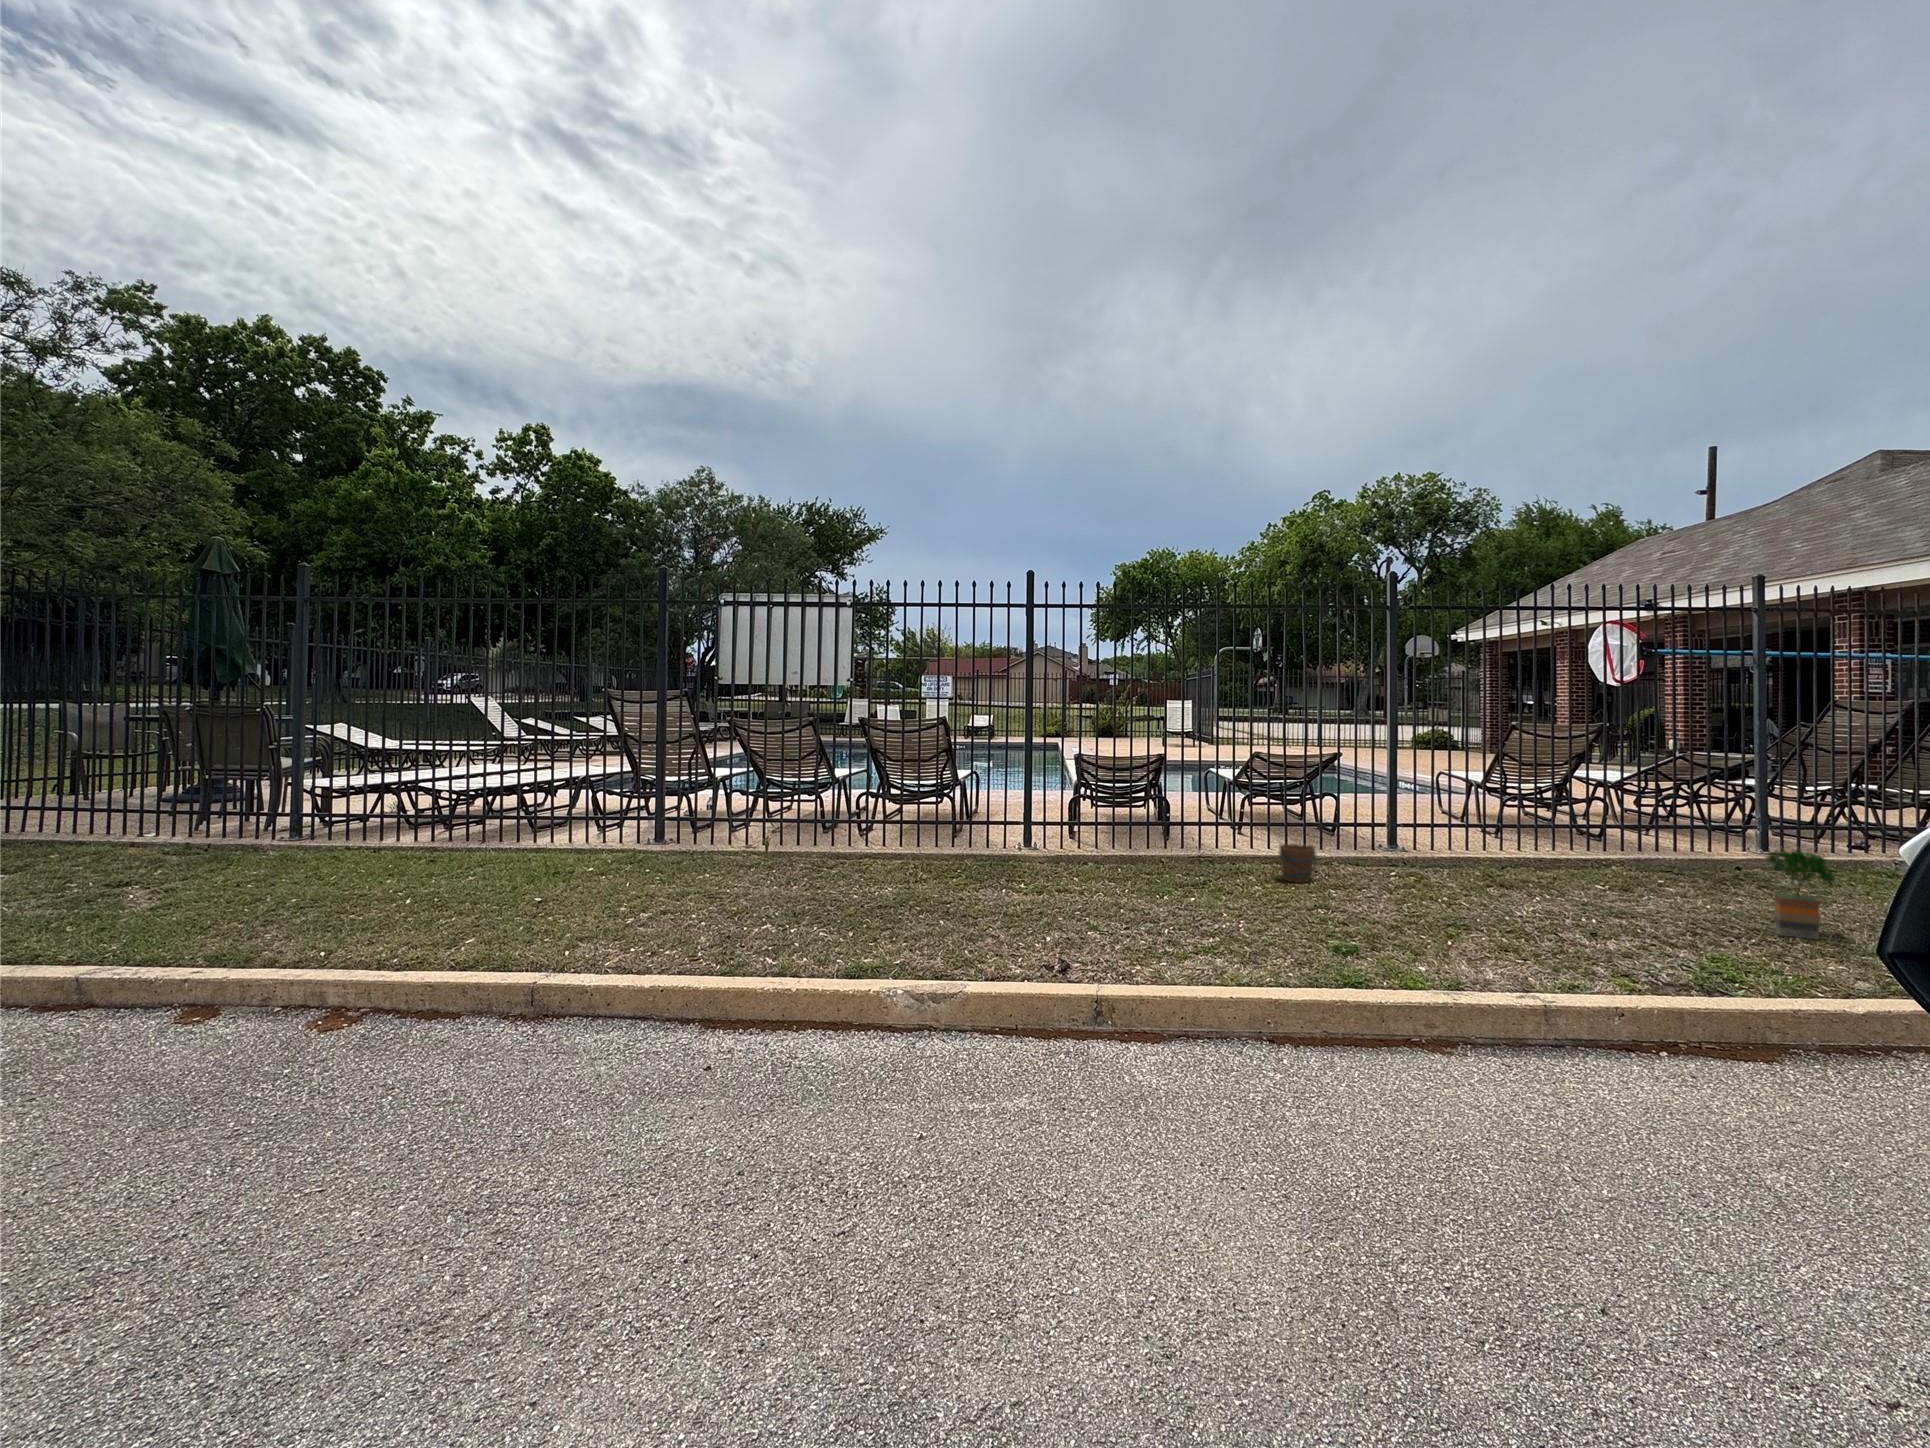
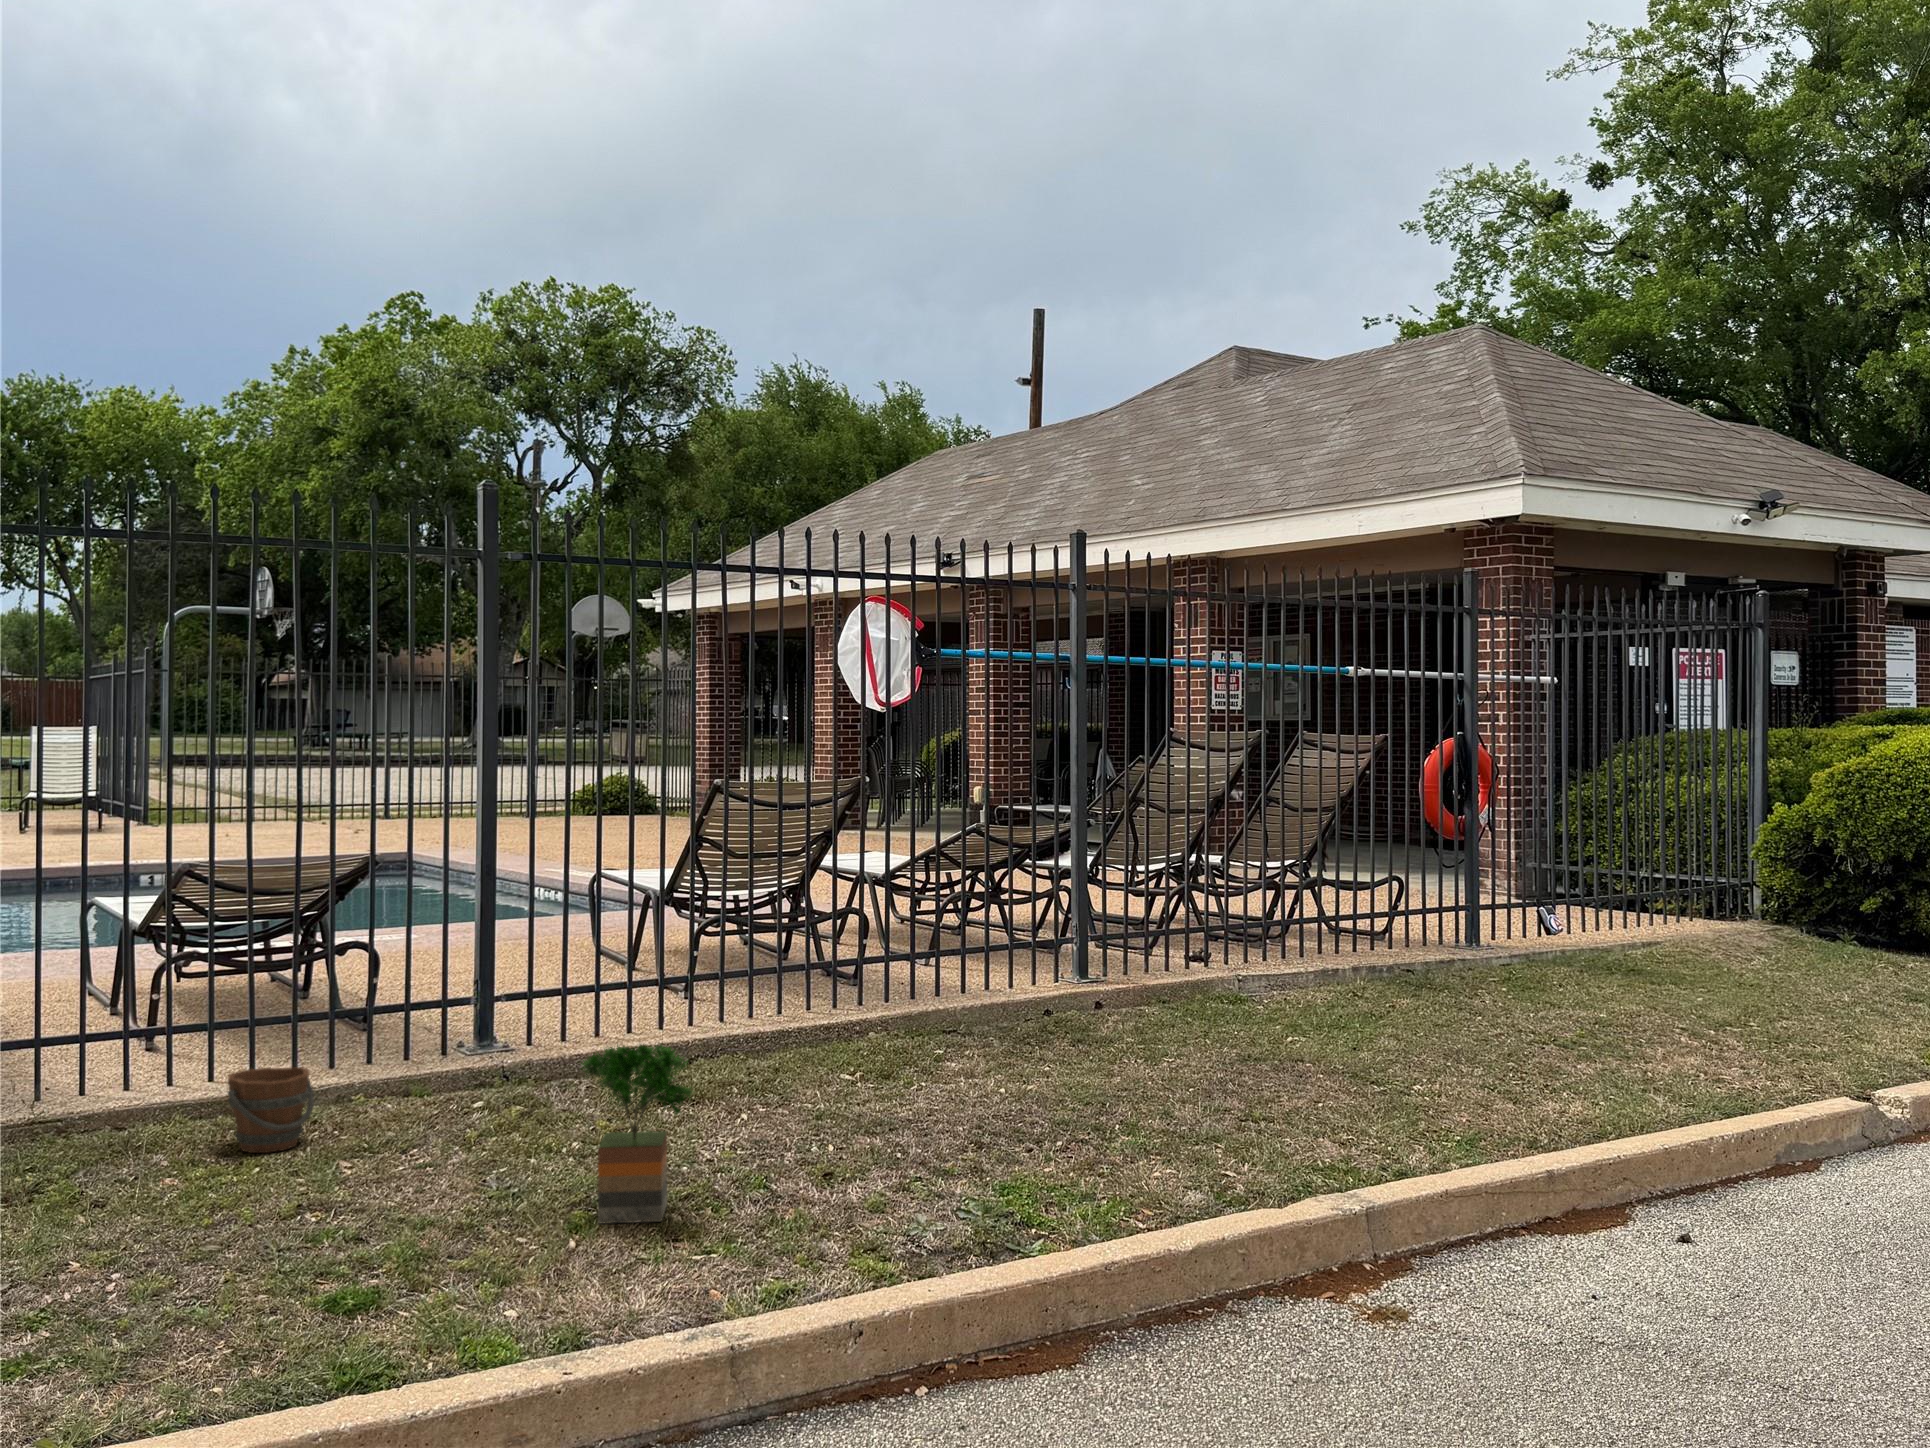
potted tree: present [1765,850,1836,939] -> present [581,1044,693,1224]

